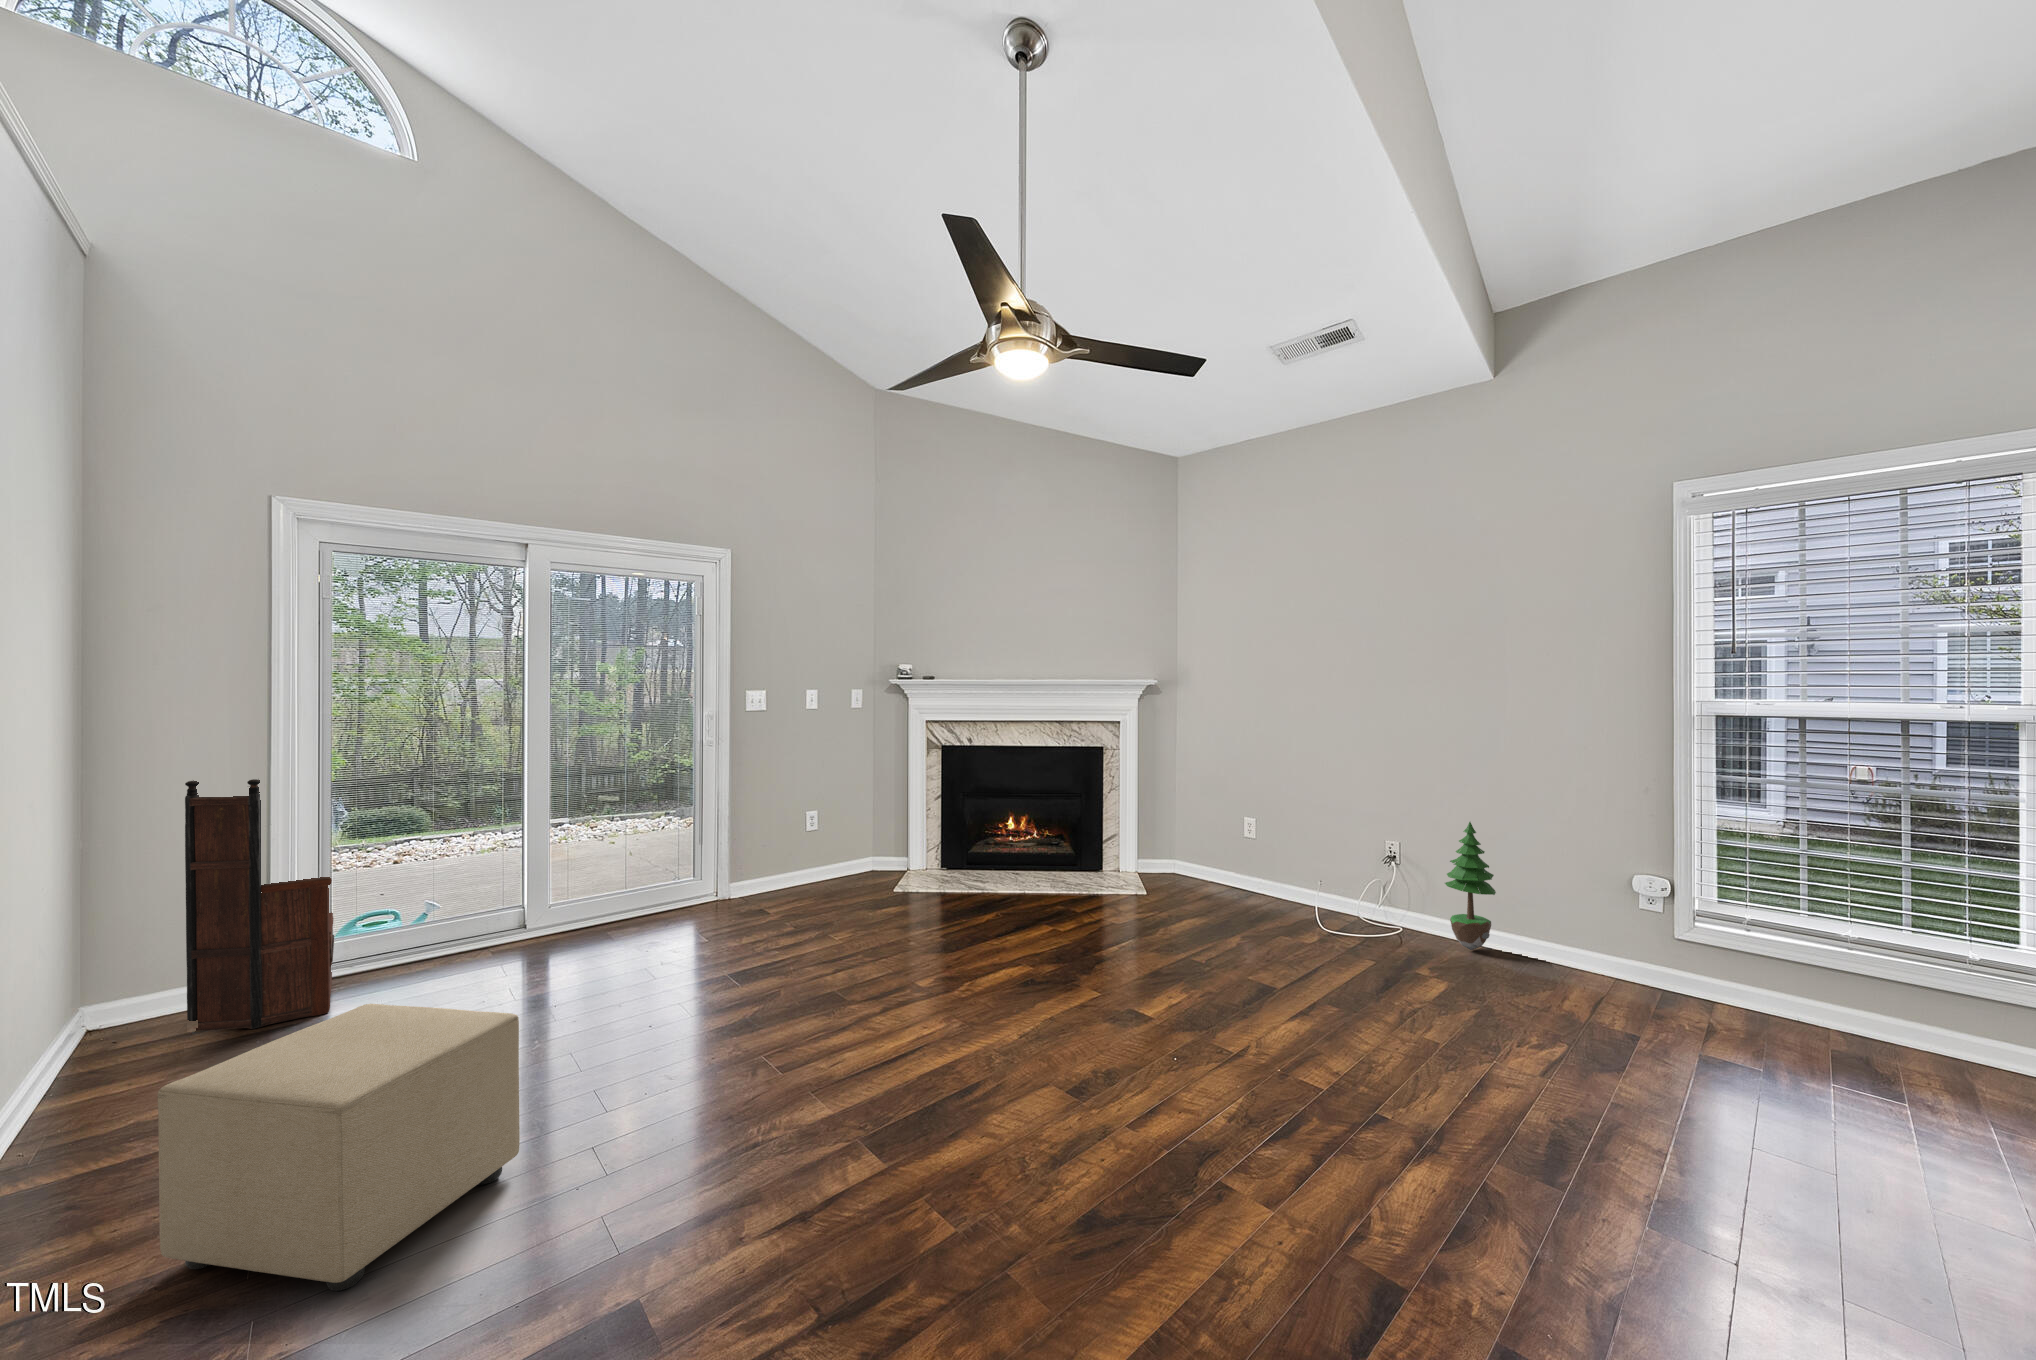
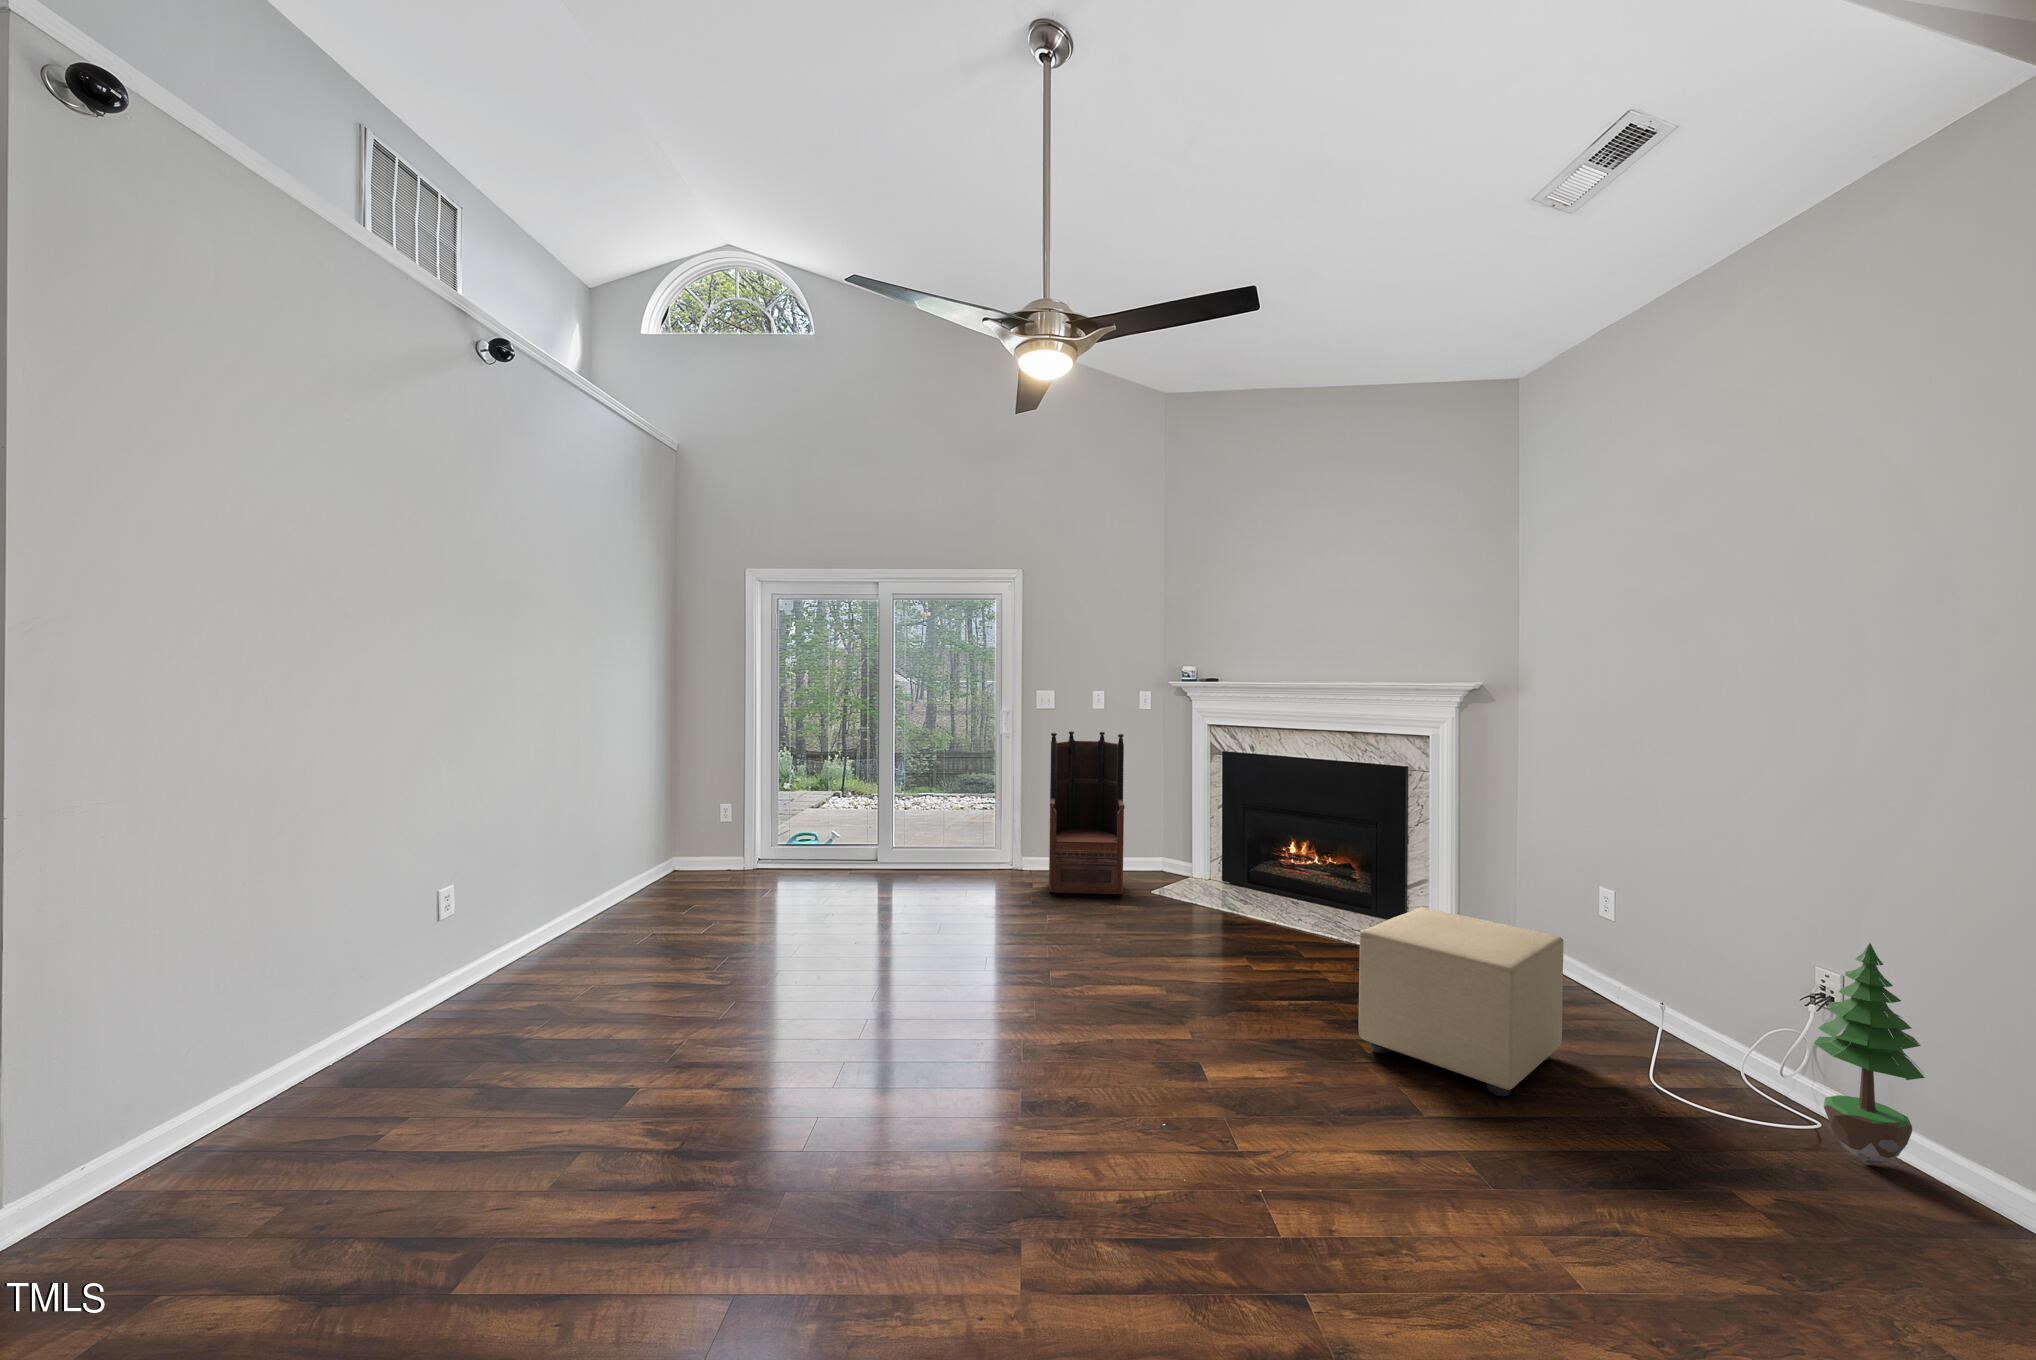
armchair: present [185,779,334,1031] -> present [1049,731,1125,894]
ottoman: present [157,1004,520,1291] -> present [1359,908,1564,1096]

